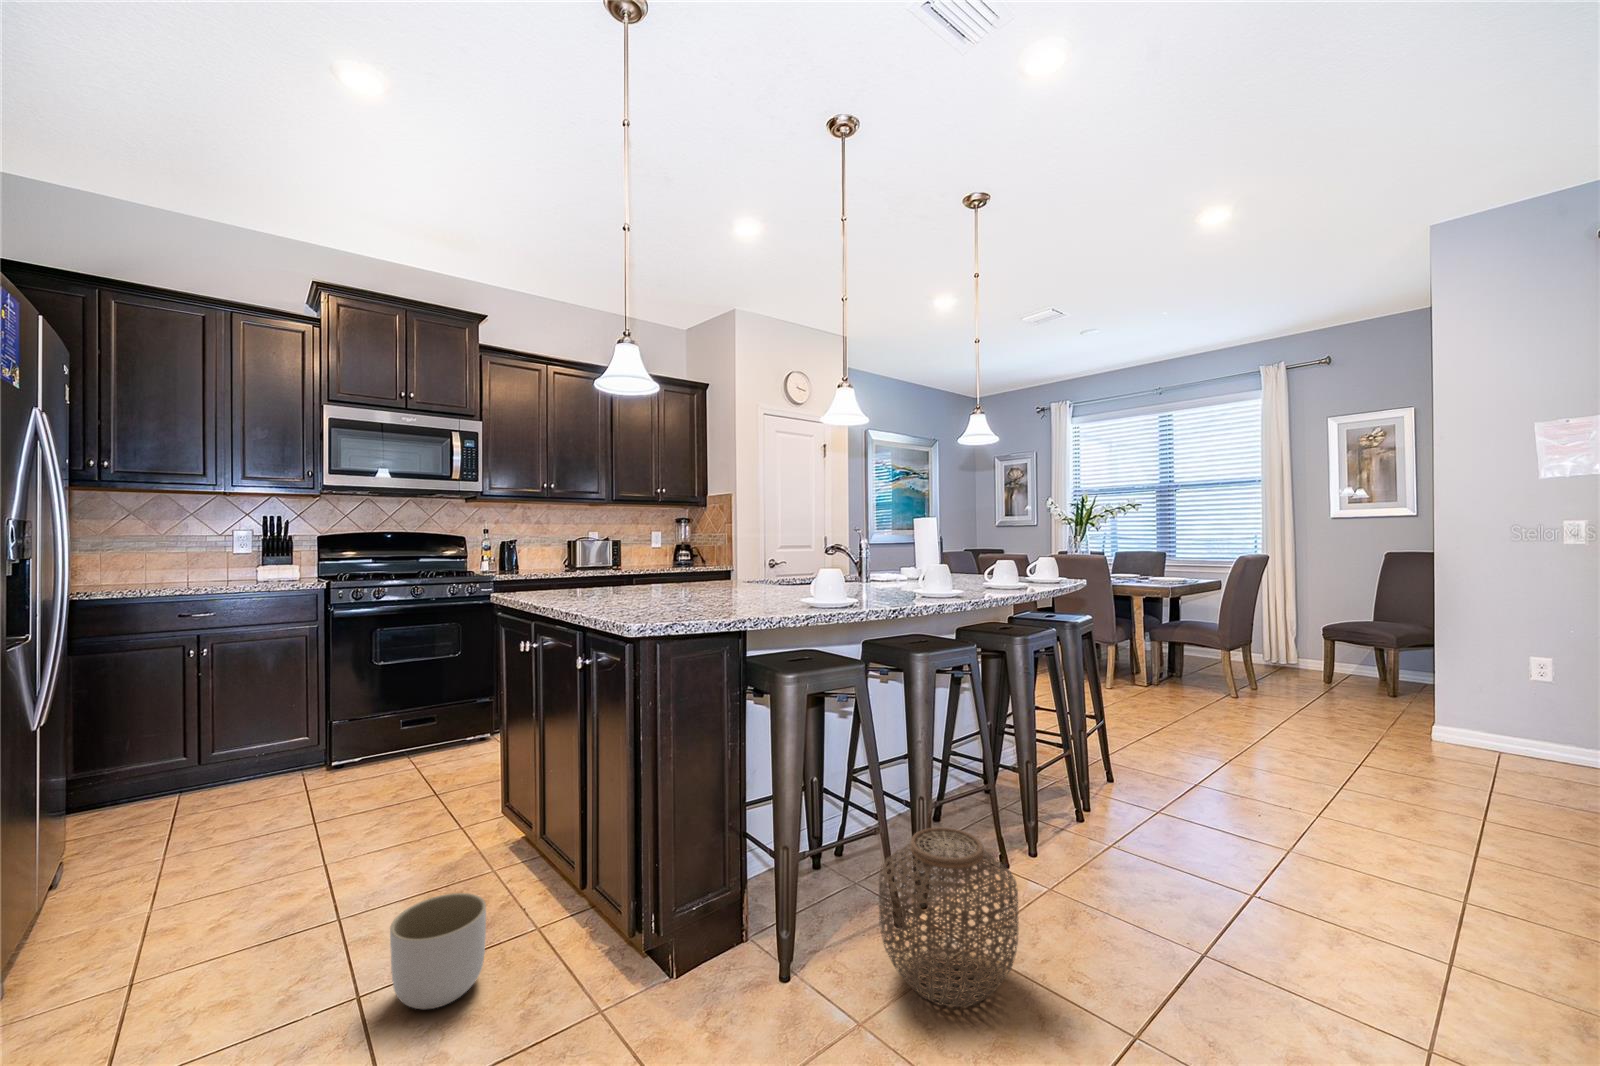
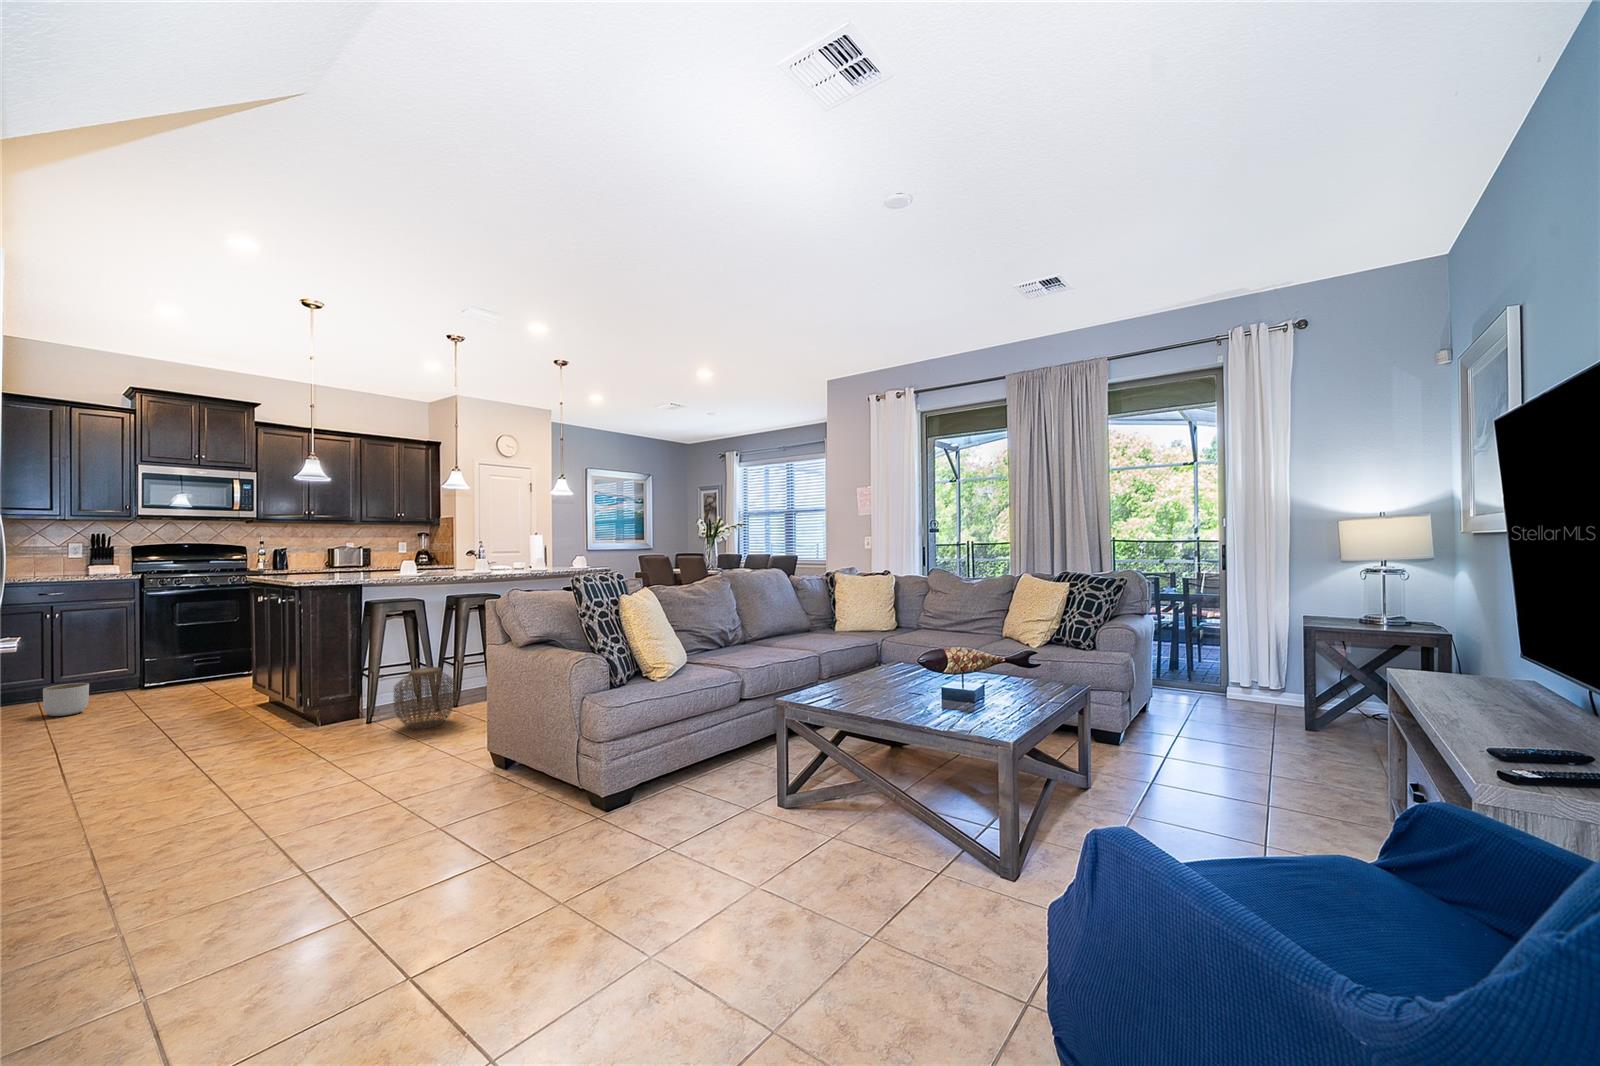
planter: present [390,893,486,1009] -> present [43,683,89,716]

